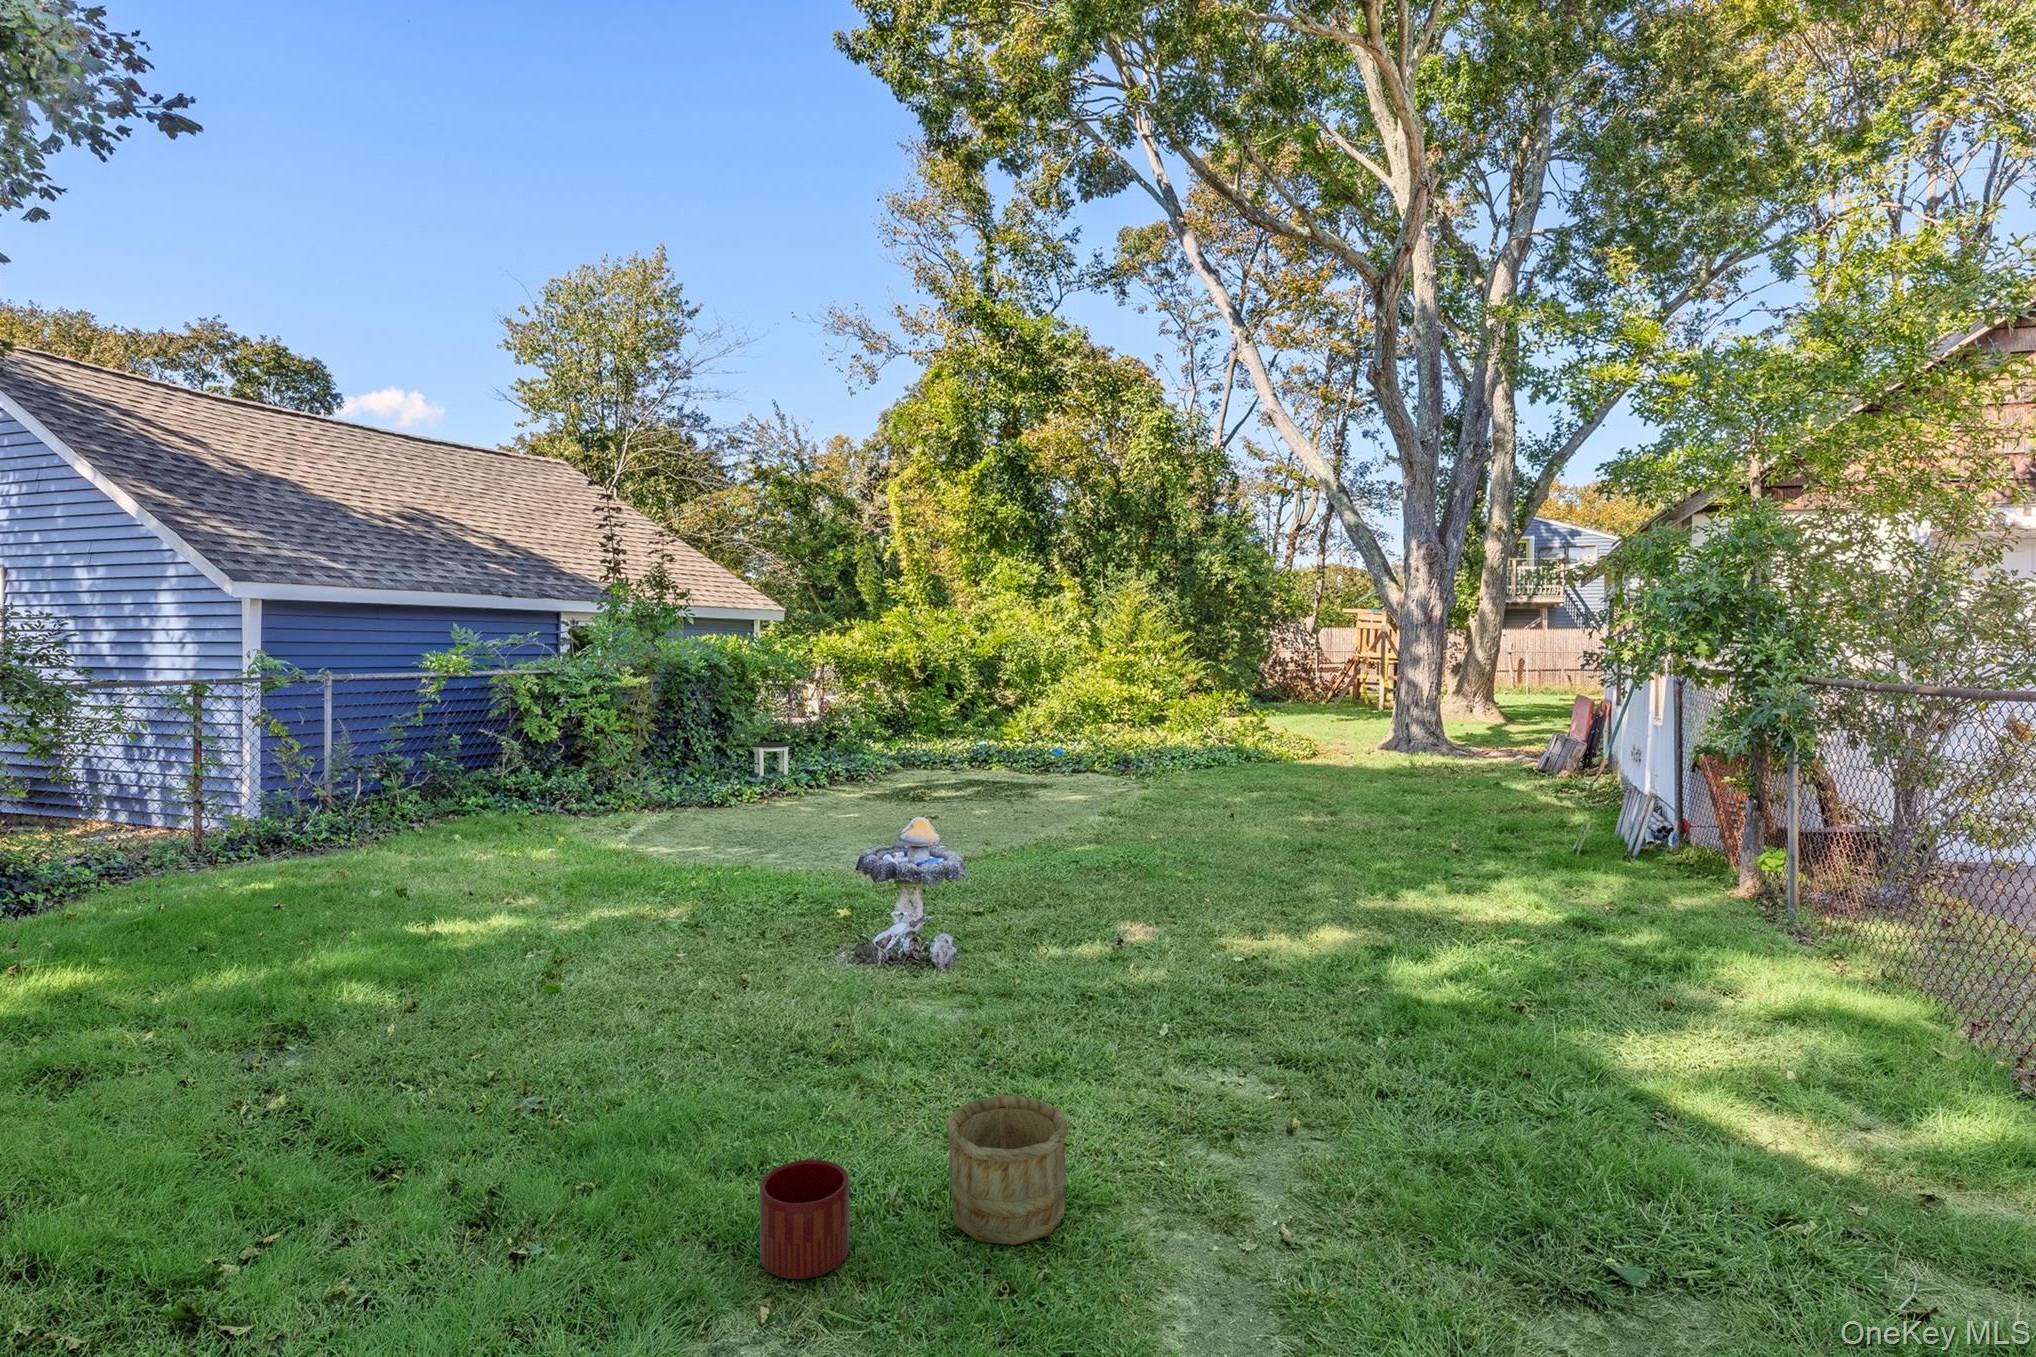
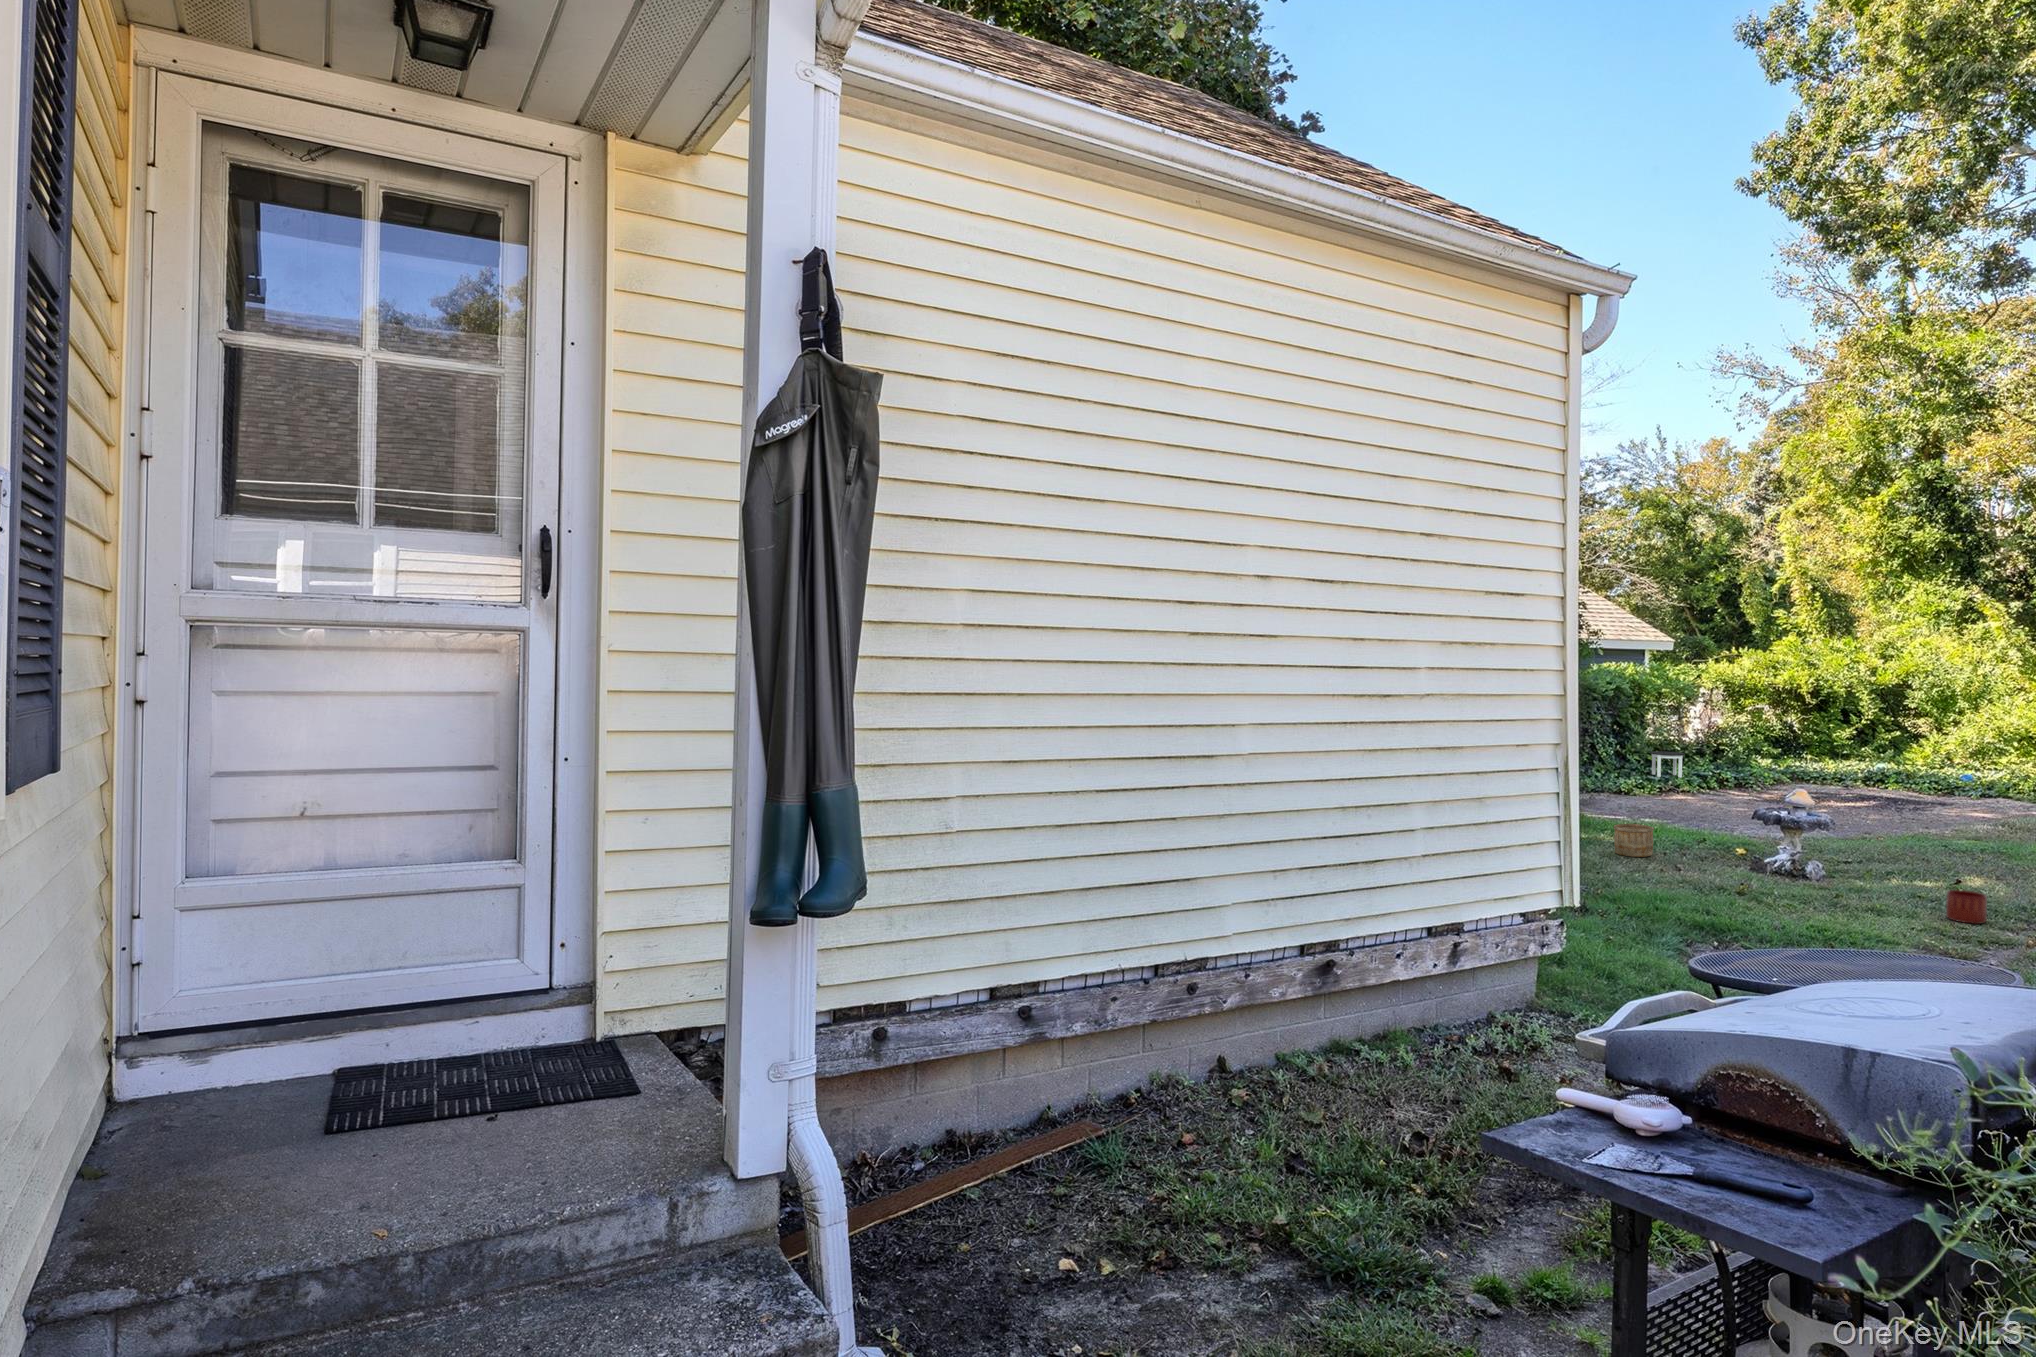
wooden bucket: present [945,1095,1069,1245] -> present [1613,824,1654,857]
planter: present [760,1159,849,1279] -> present [1946,890,1987,924]

